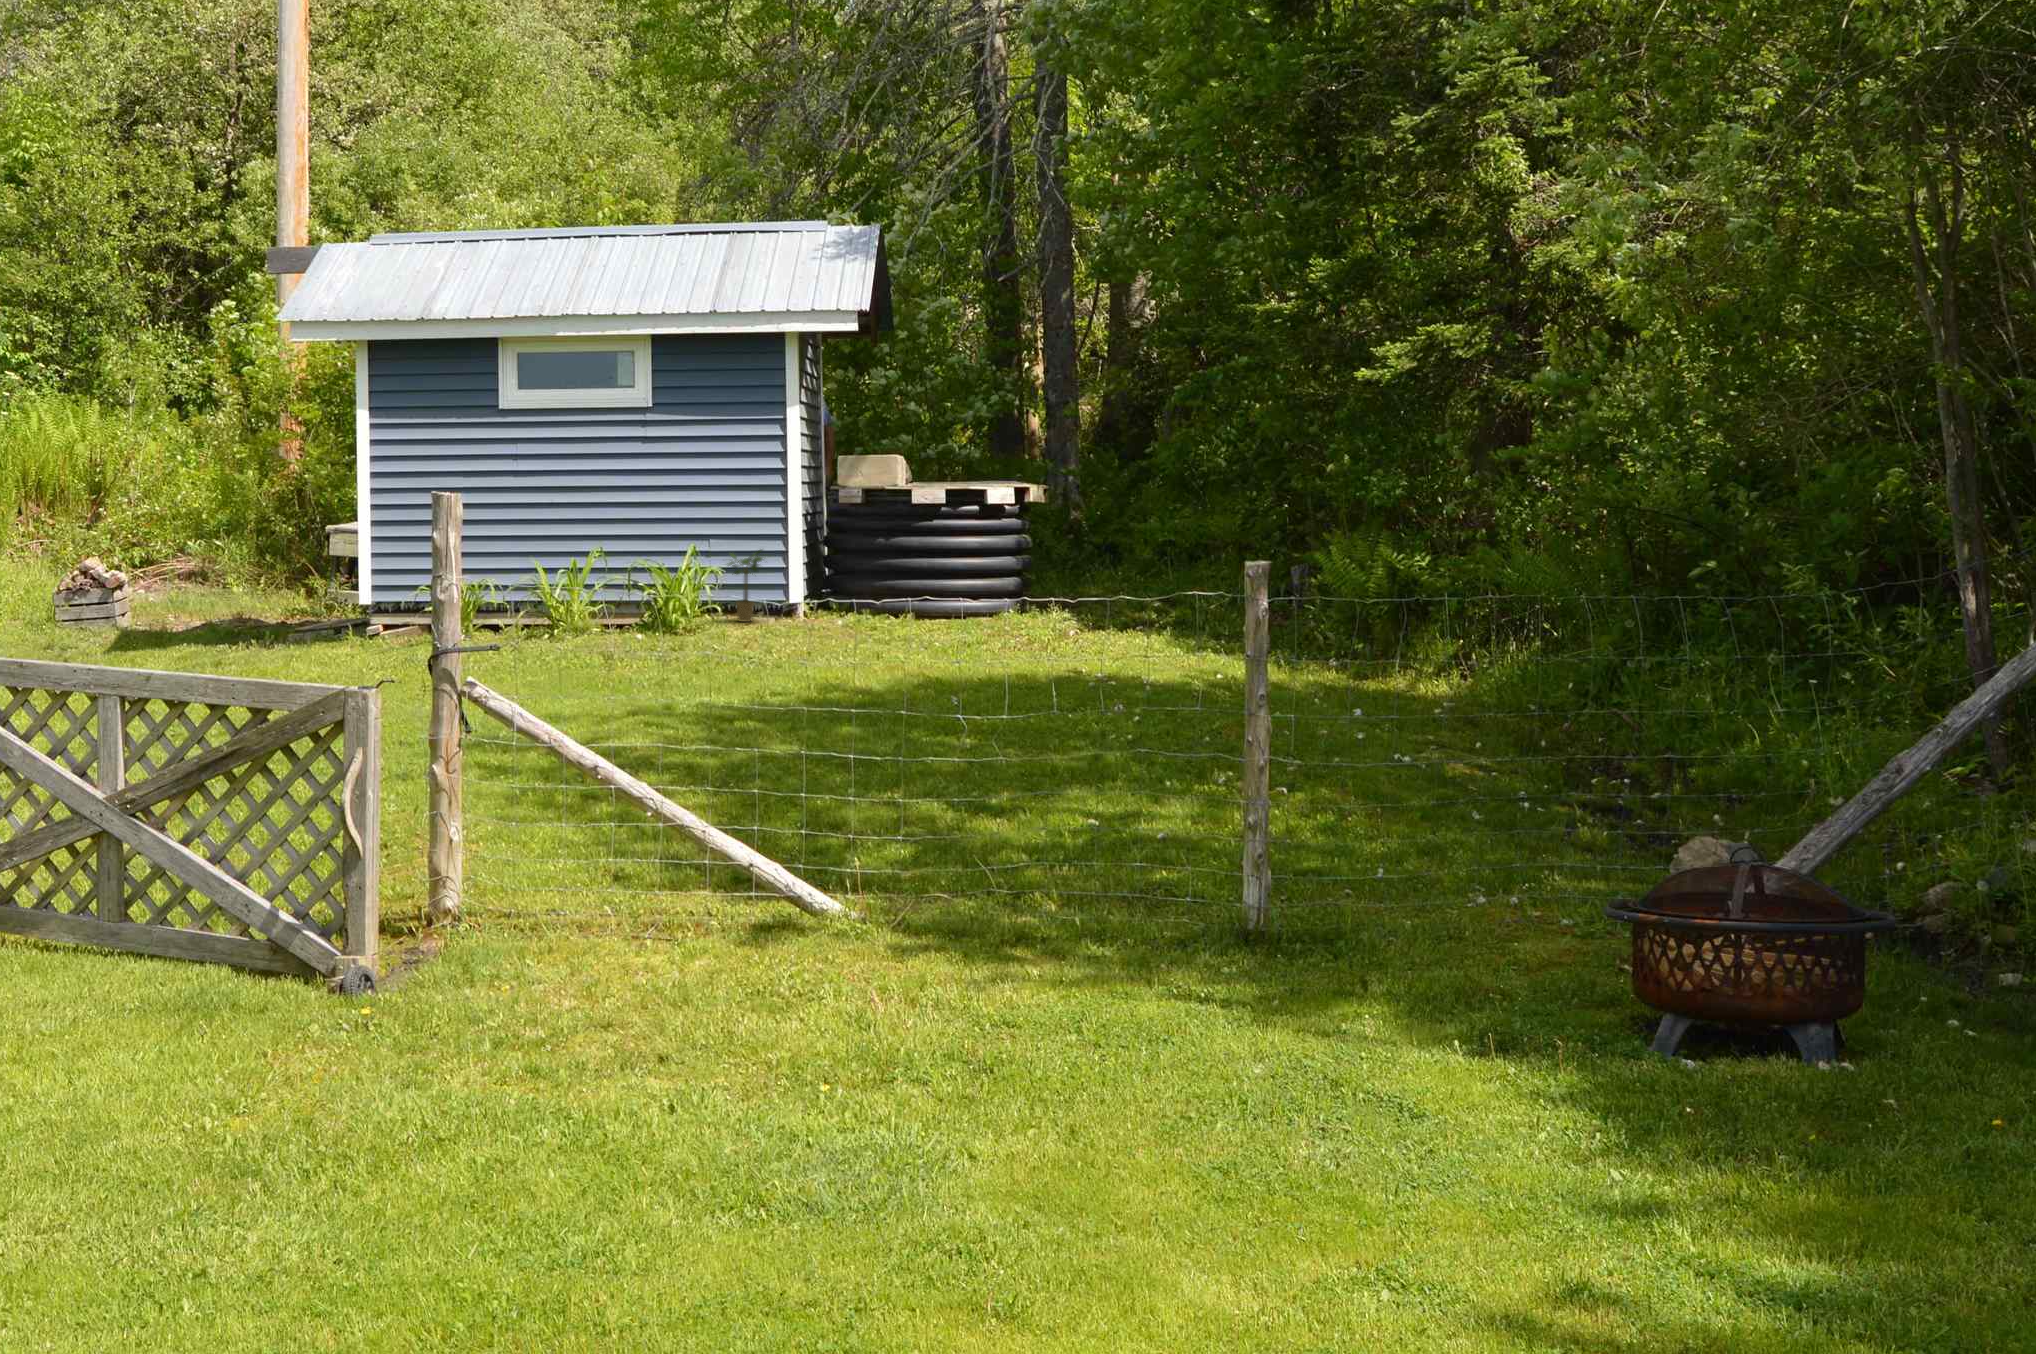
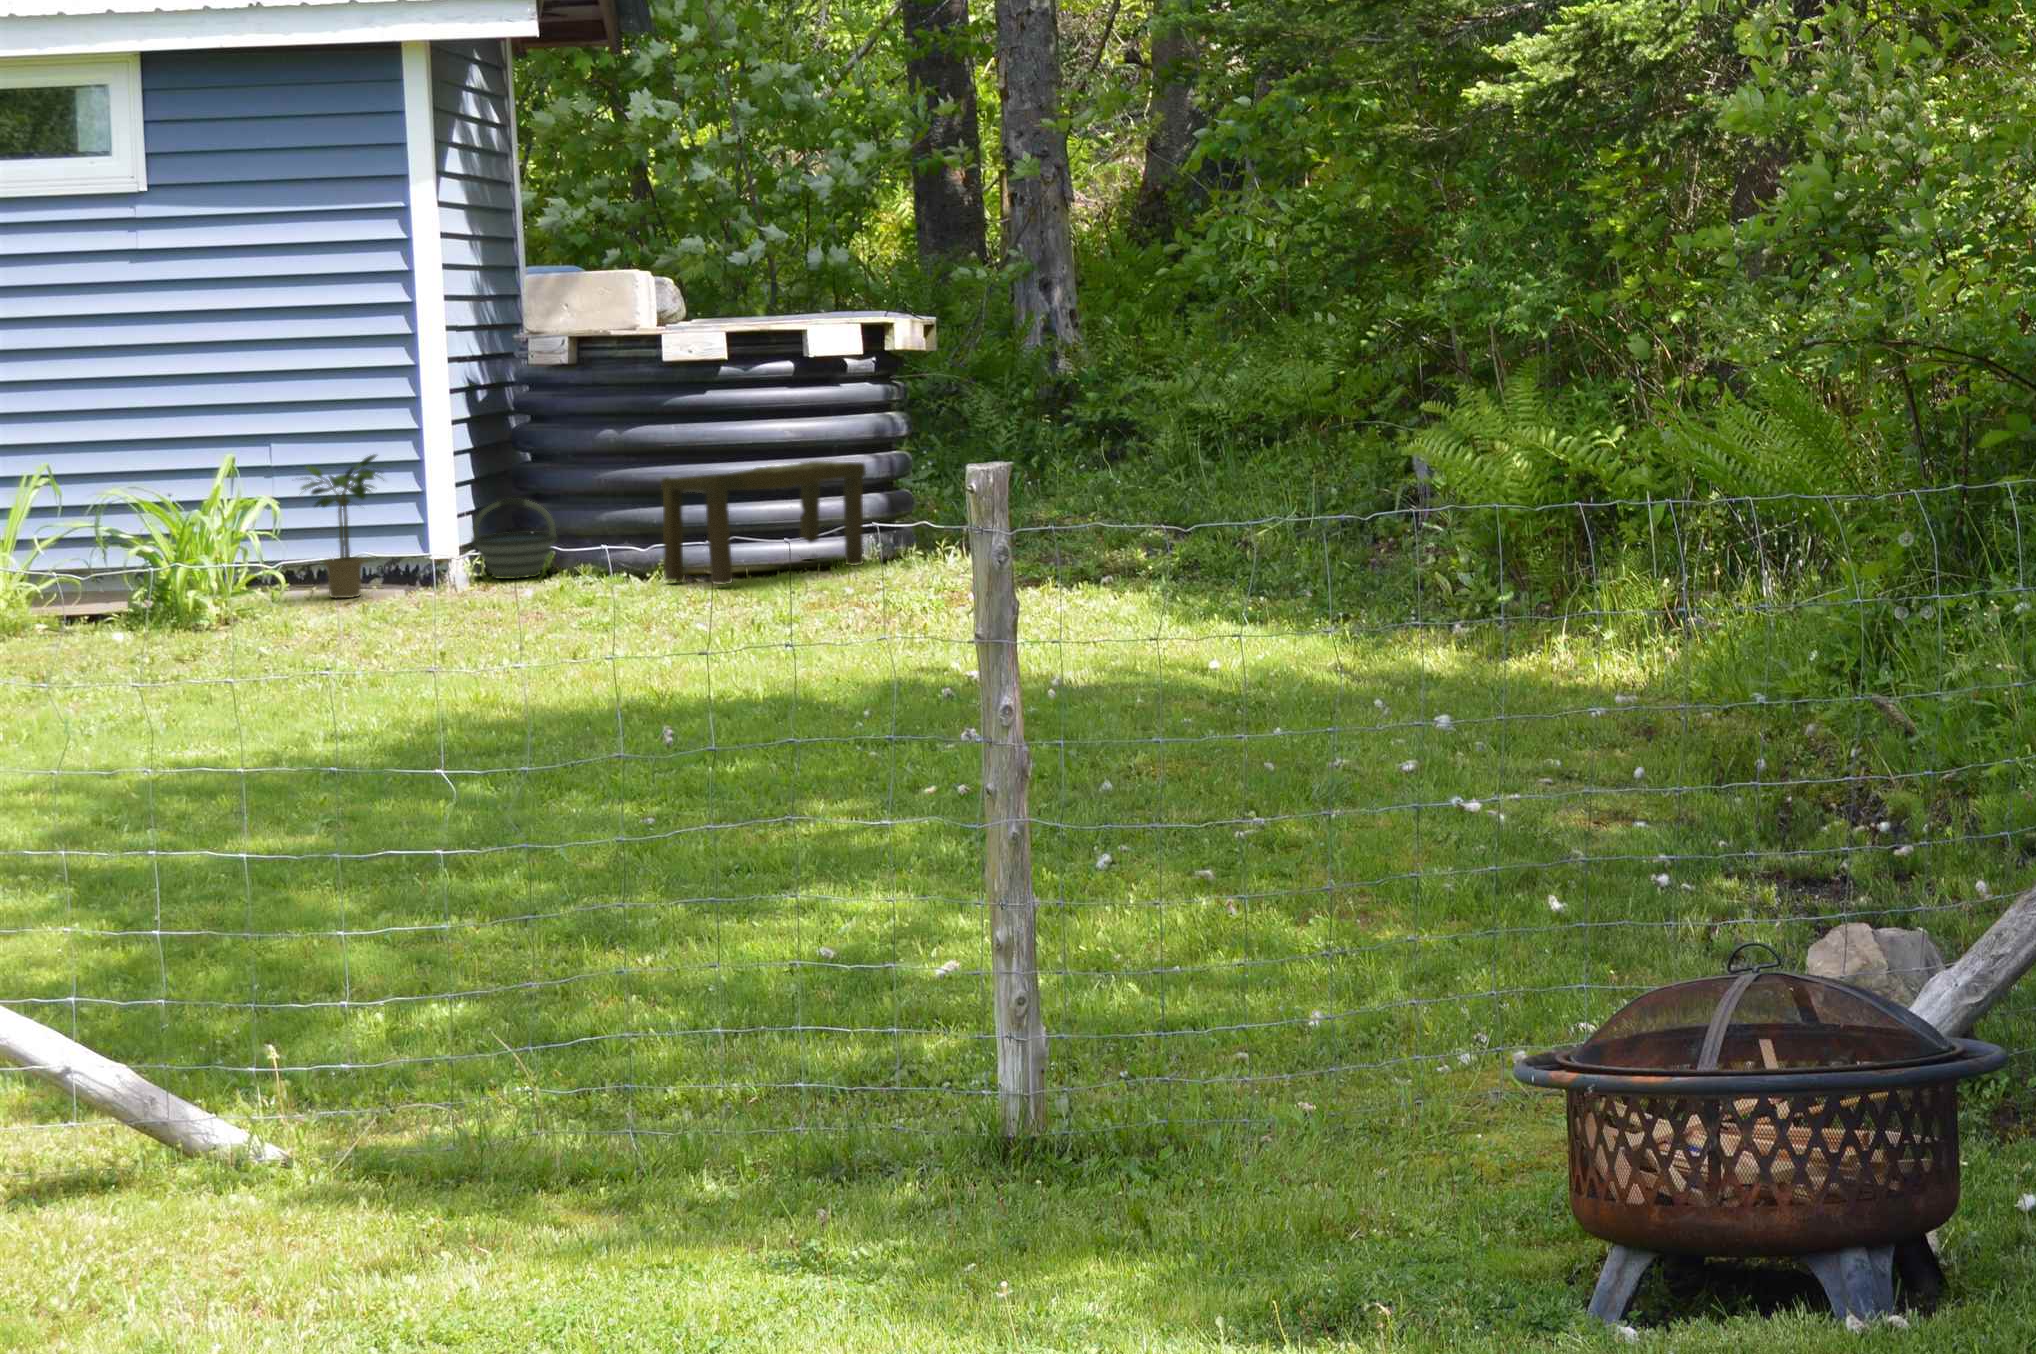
bench: none [903,563,1011,627] -> present [661,461,866,585]
bucket: none [807,575,850,617] -> present [471,498,558,579]

